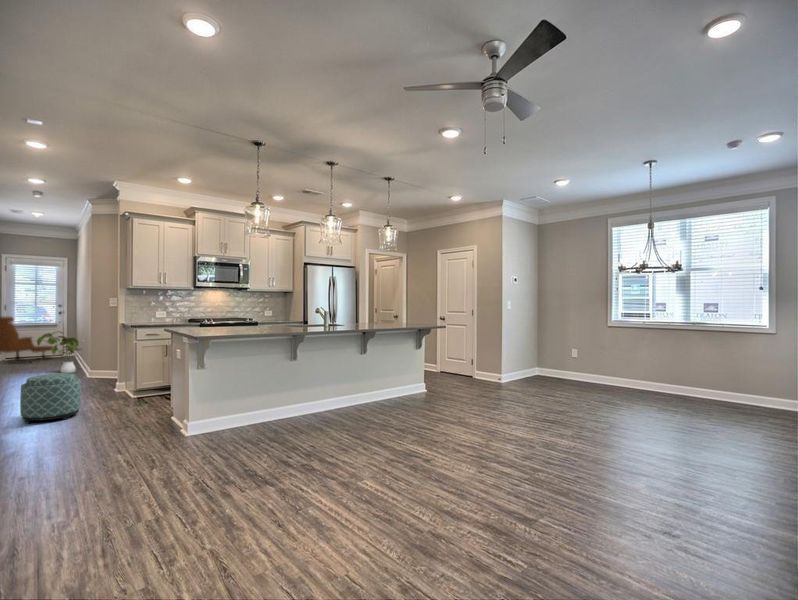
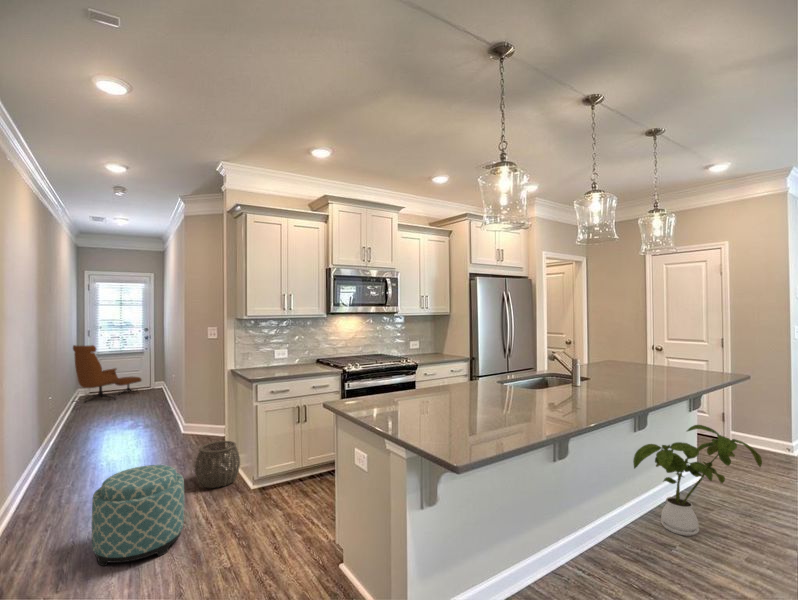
house plant: present [37,331,80,373] -> present [633,425,762,536]
woven basket: none [92,371,126,399] -> present [195,441,240,488]

